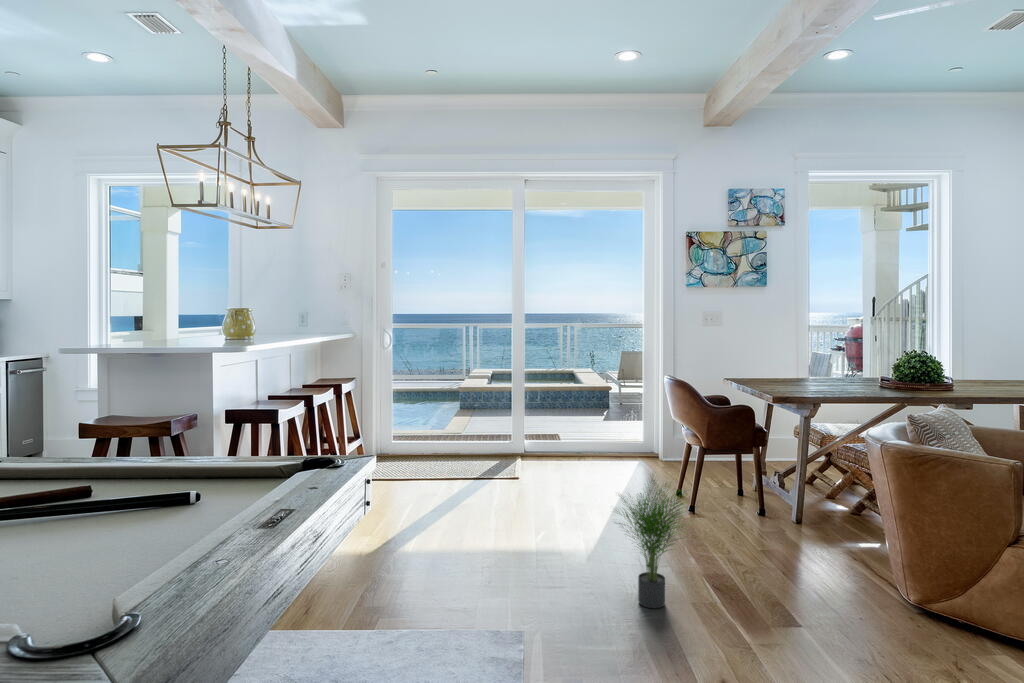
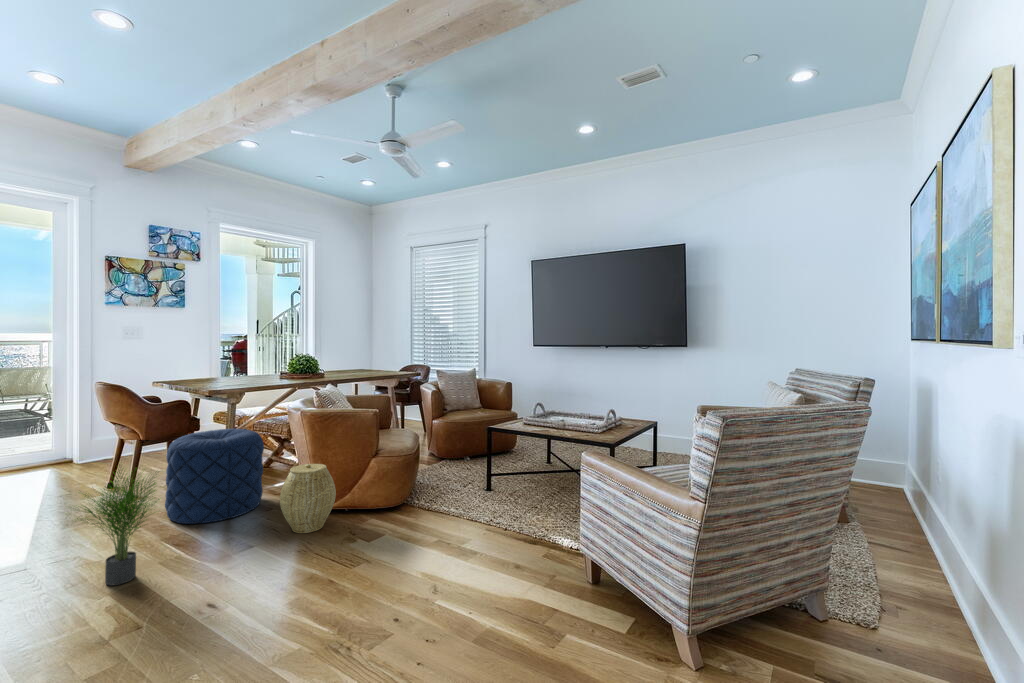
pouf: none [716,448,834,573] -> present [165,429,264,524]
woven basket: none [840,527,934,640] -> present [280,464,336,533]

